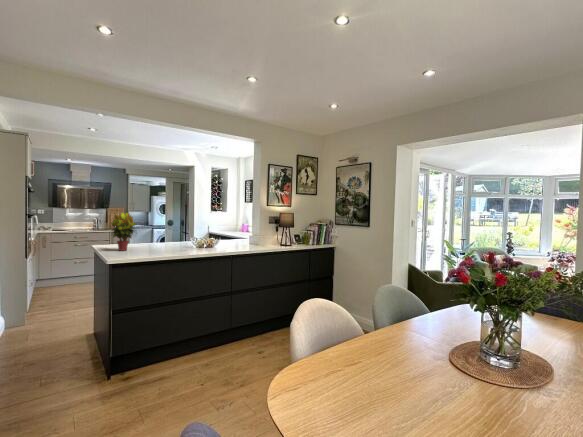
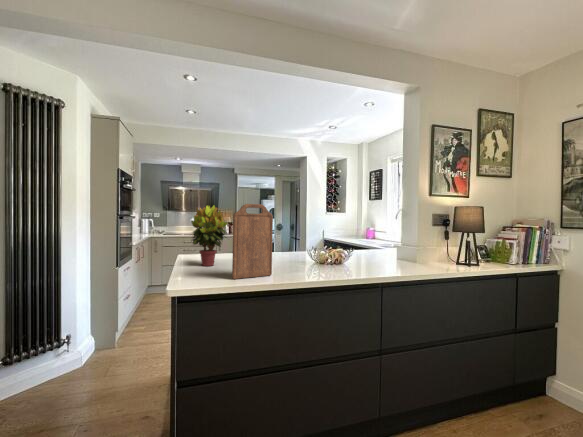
cutting board: none [143,213,168,256] -> present [232,204,273,279]

